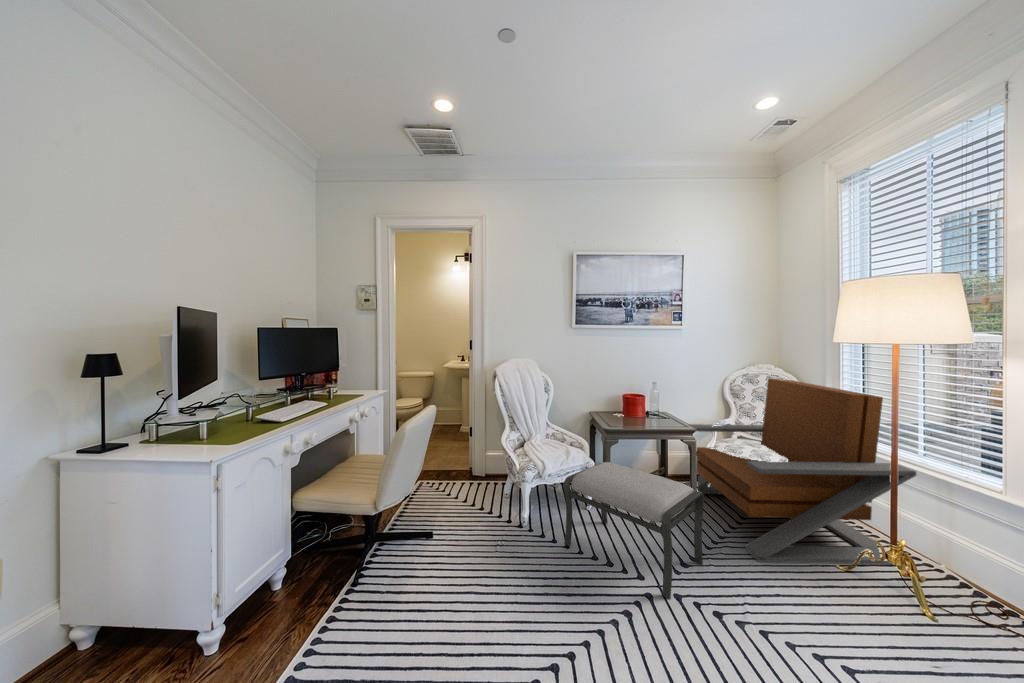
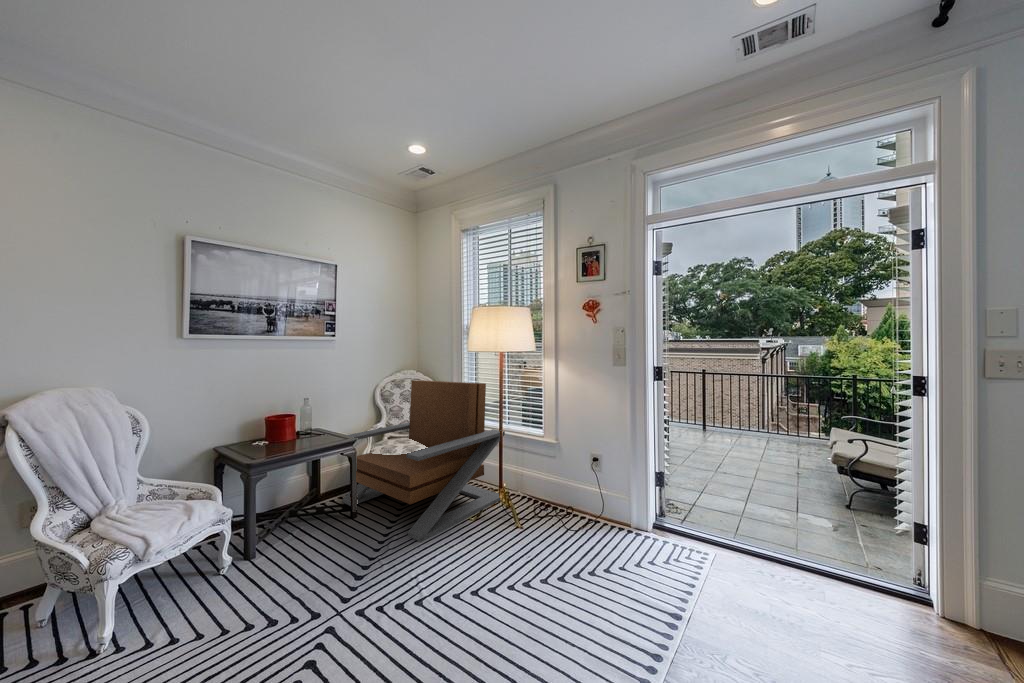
ottoman: present [564,462,704,599] -> none [184,494,375,642]

